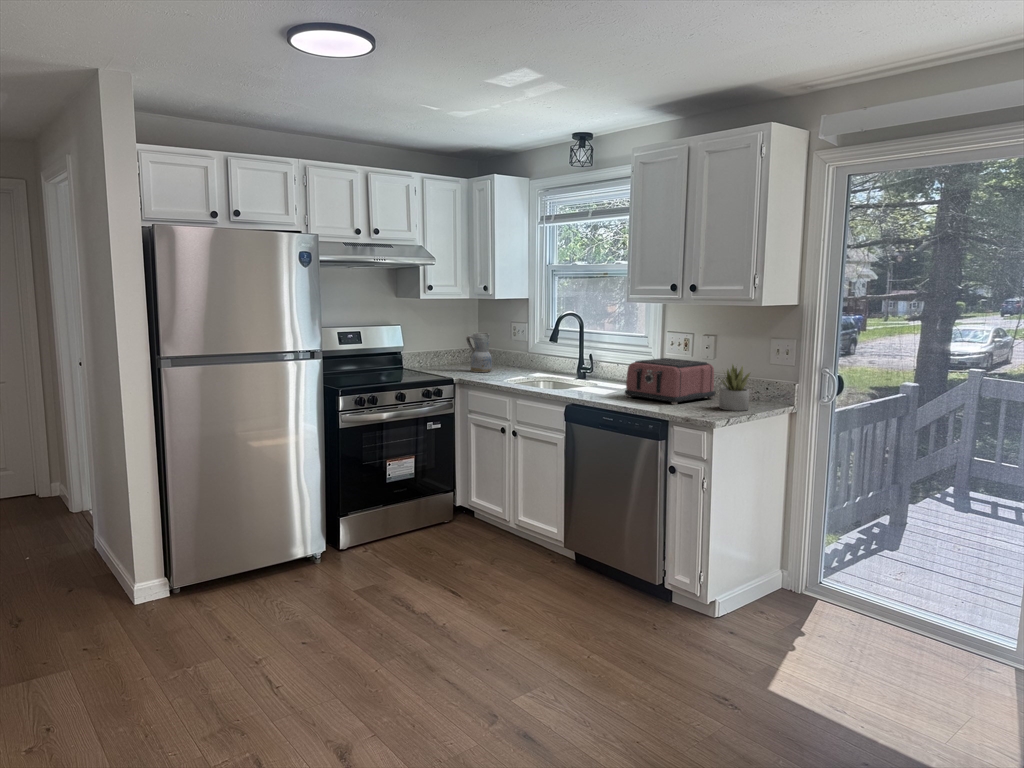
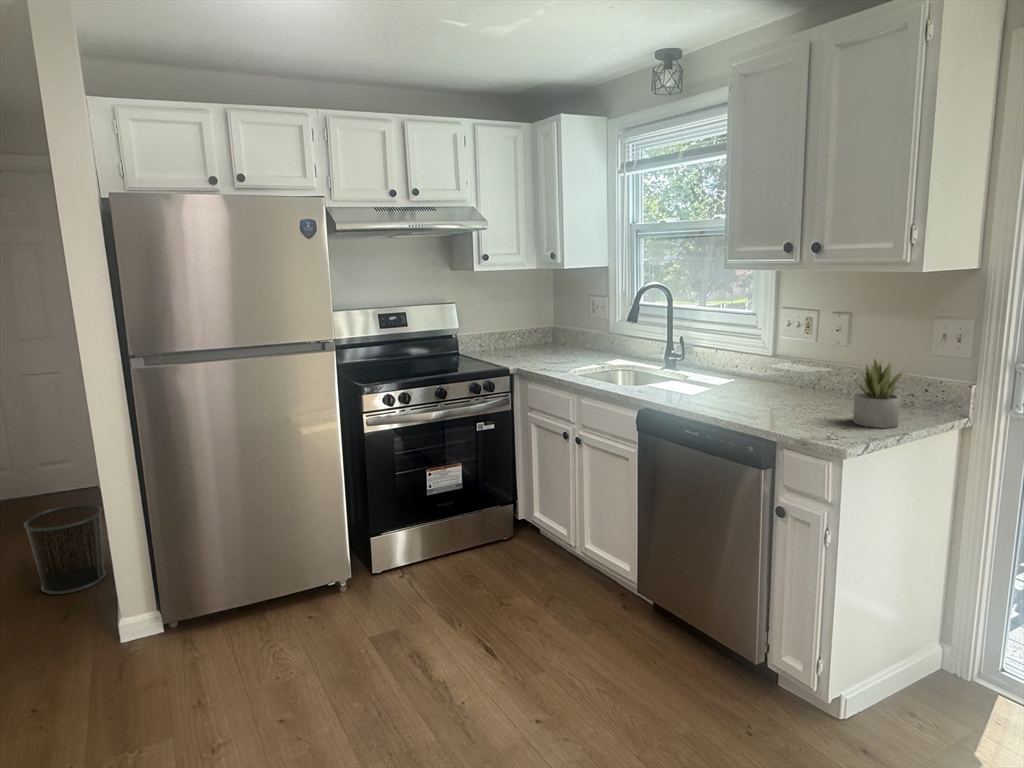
ceramic pitcher: present [466,332,492,372] -> none [531,310,562,359]
toaster: present [625,358,715,405] -> none [717,346,848,415]
waste bin: none [17,497,89,576] -> present [24,504,106,594]

